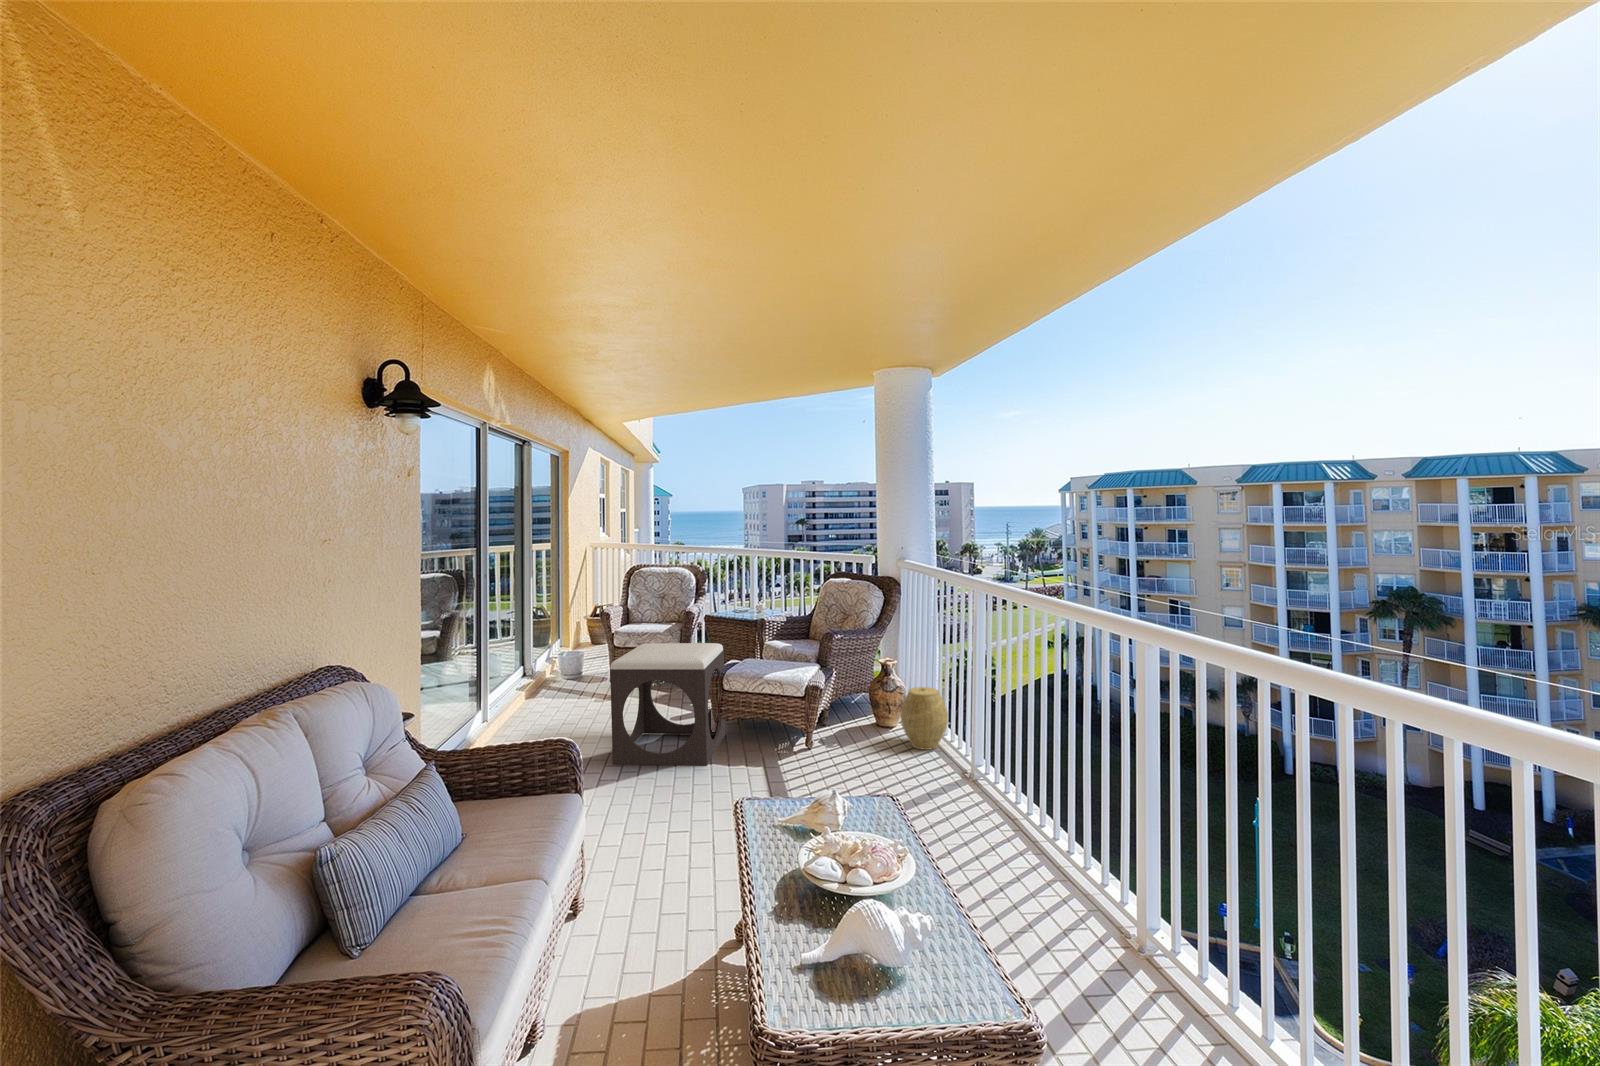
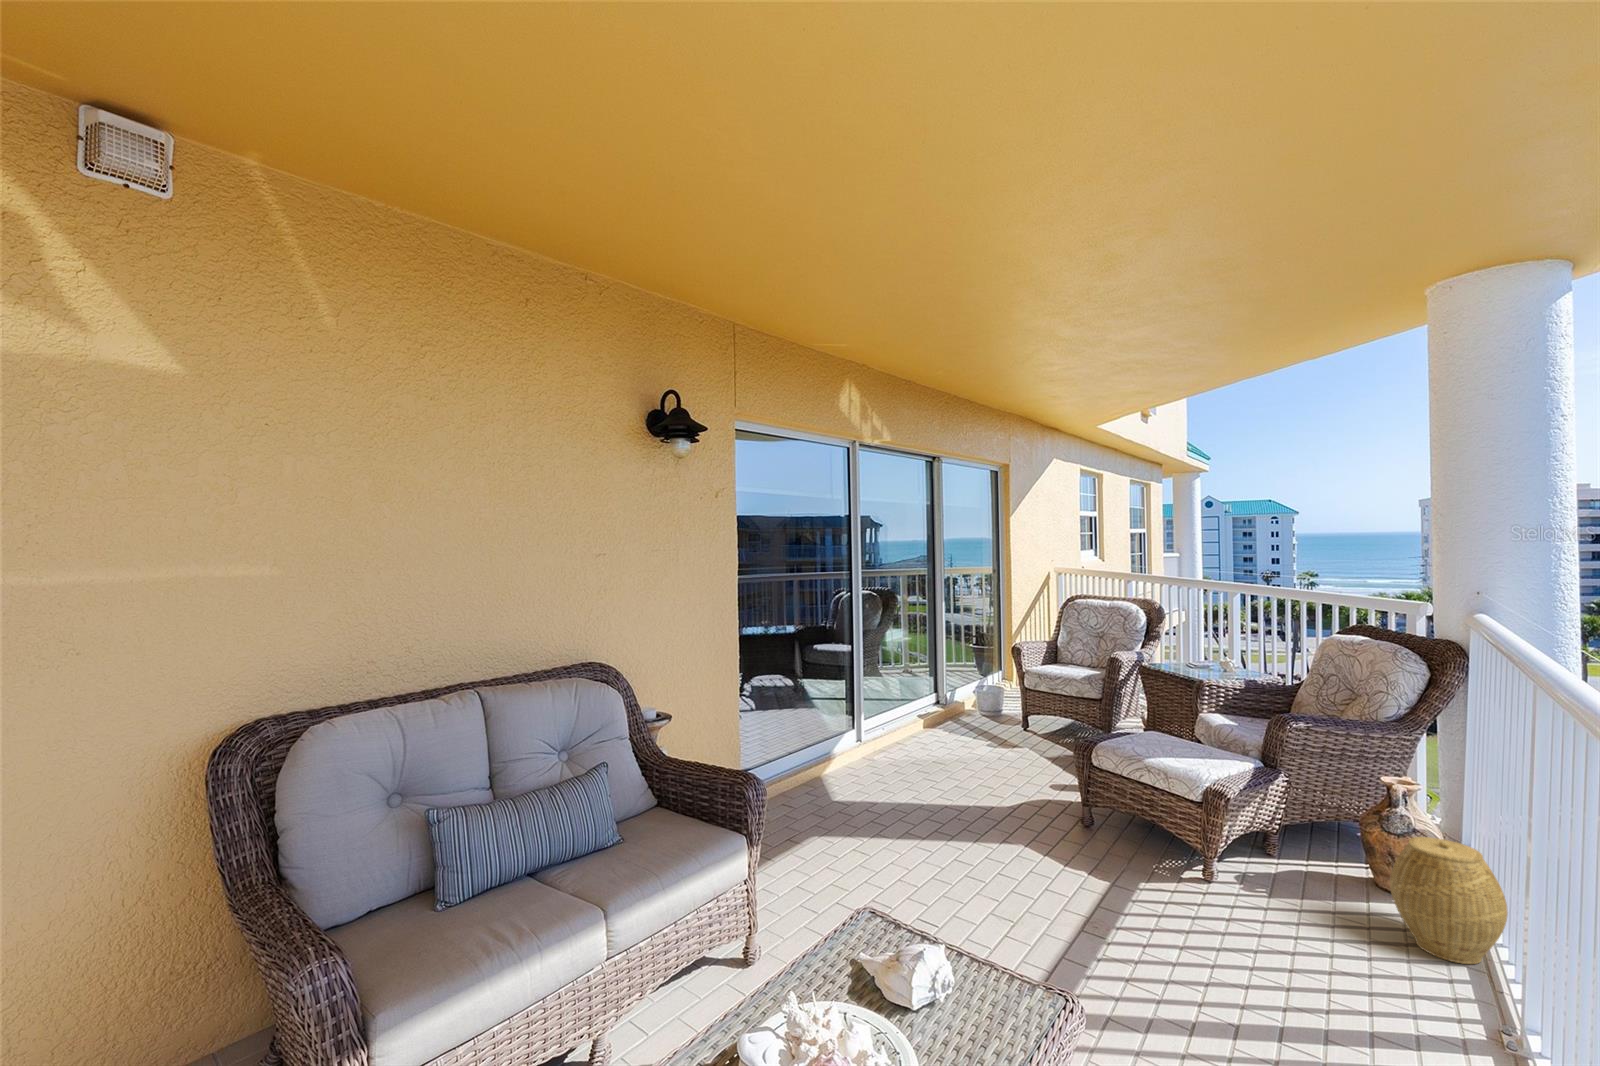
footstool: present [610,643,726,766] -> none [937,686,1102,858]

